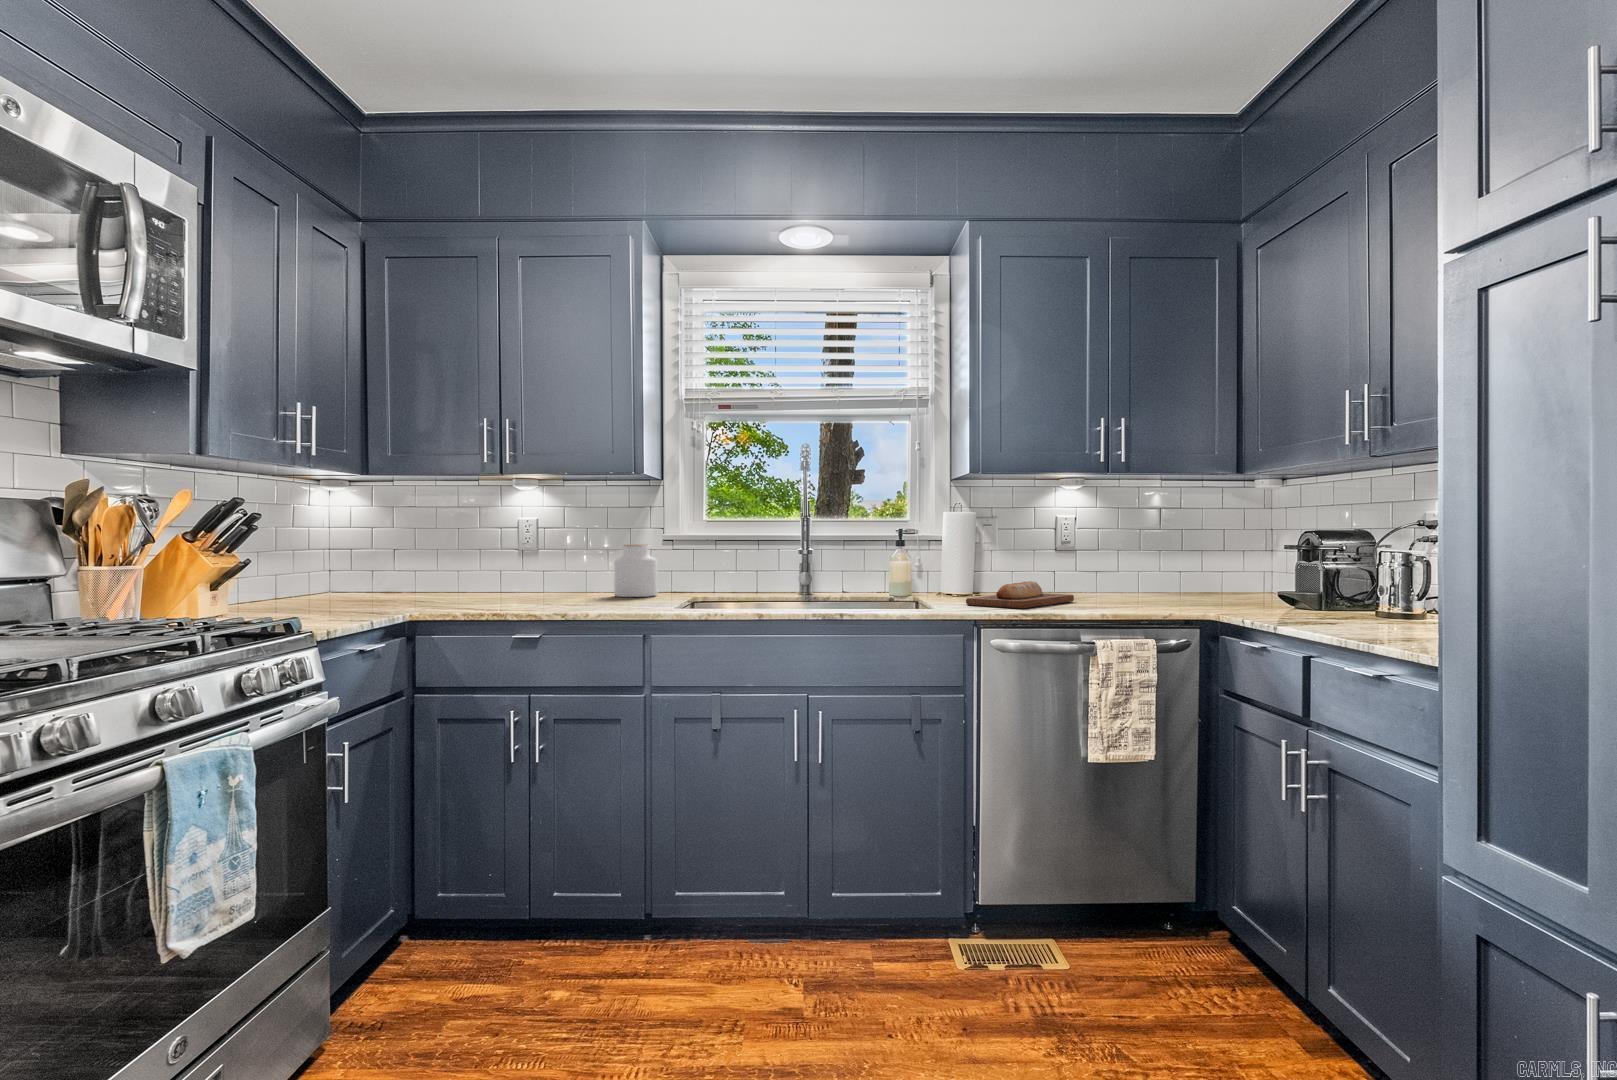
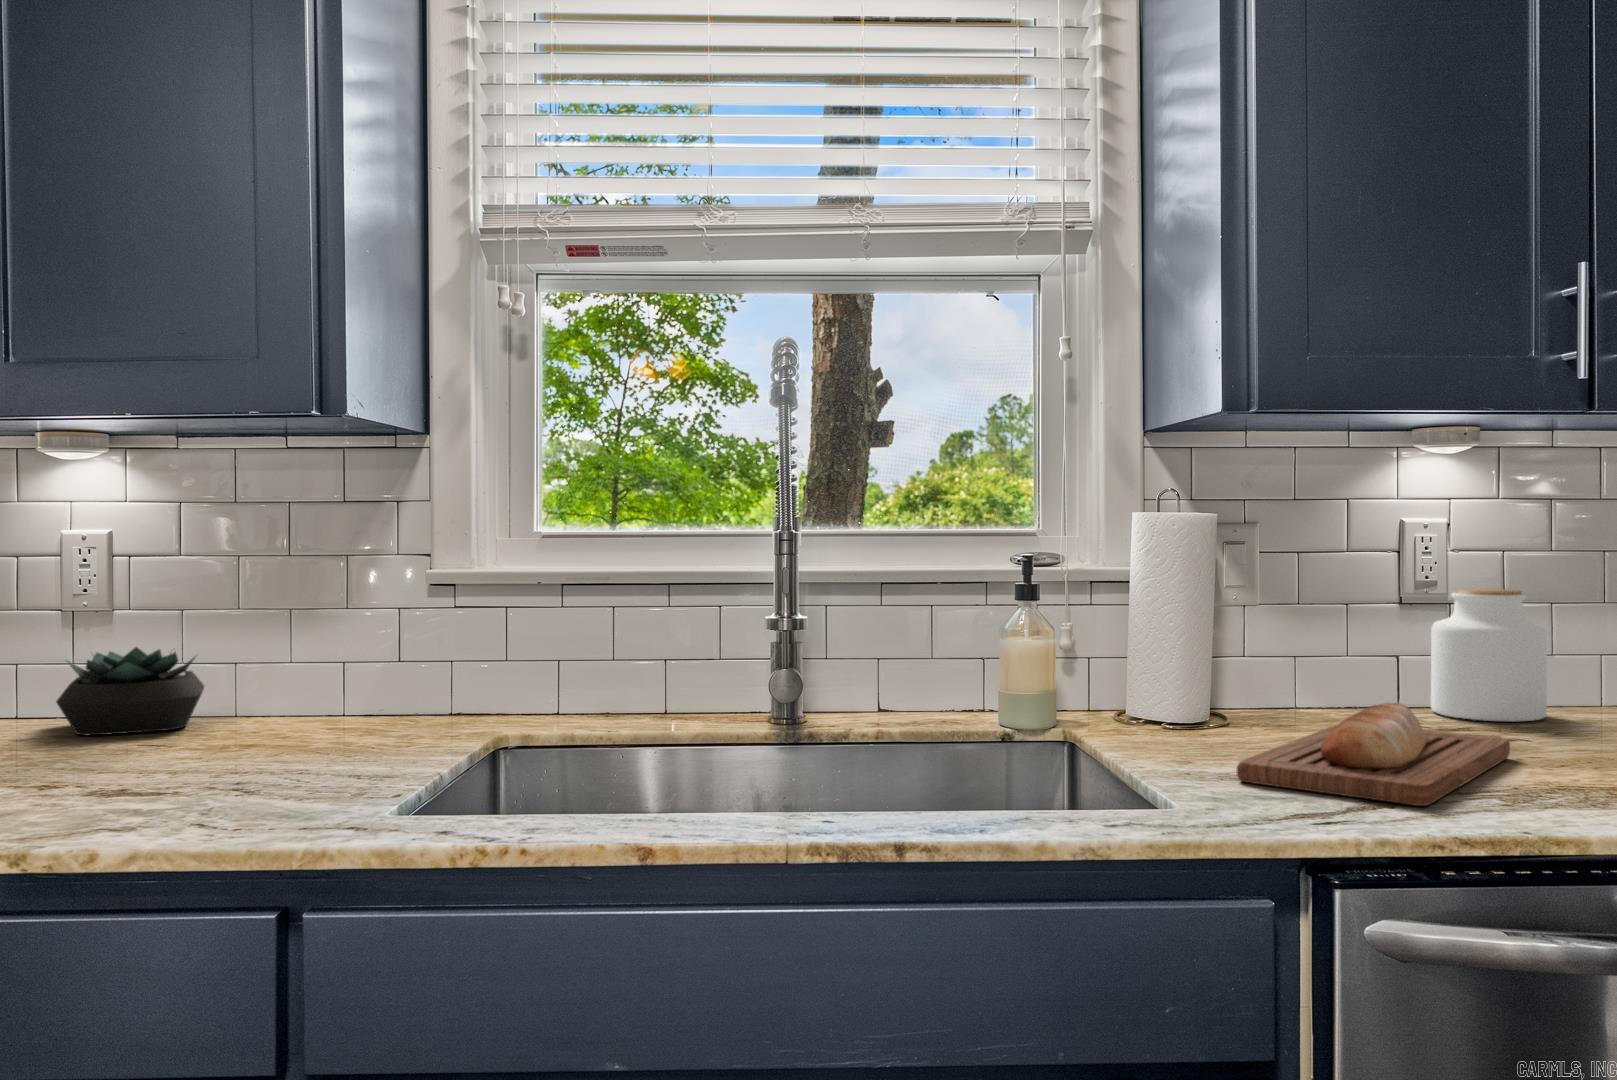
jar: present [614,544,658,597] -> present [1431,589,1547,722]
succulent plant: none [521,564,576,596] -> present [56,647,204,735]

